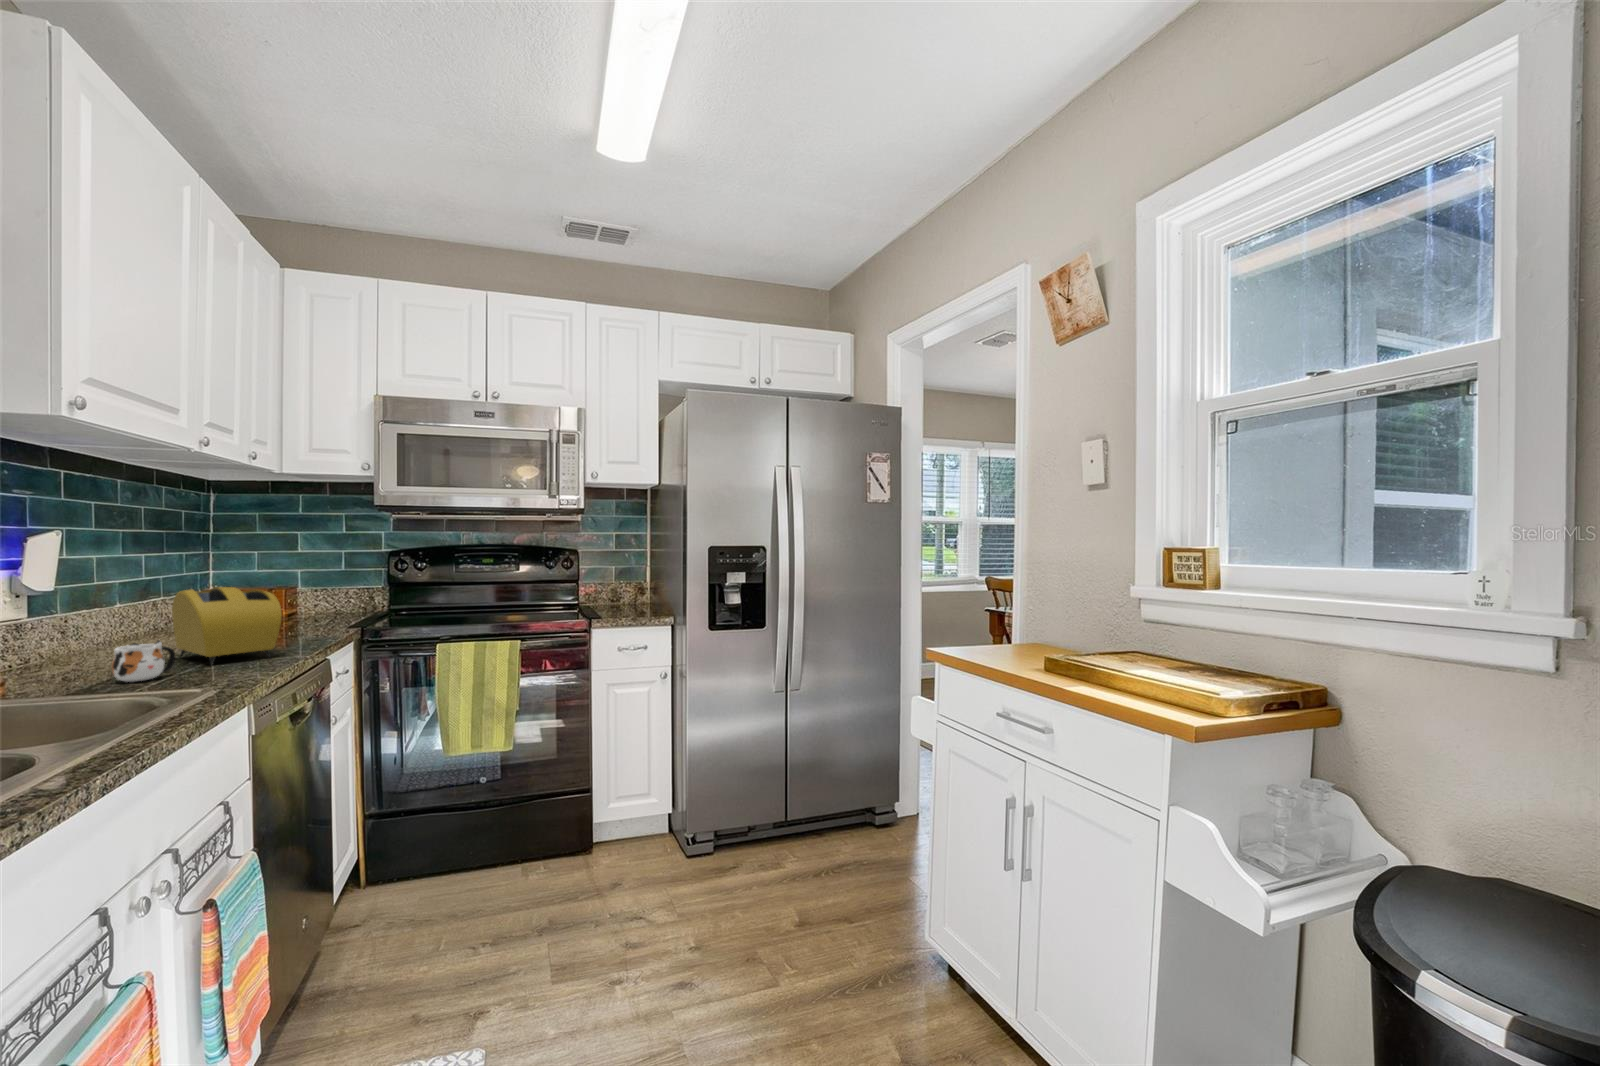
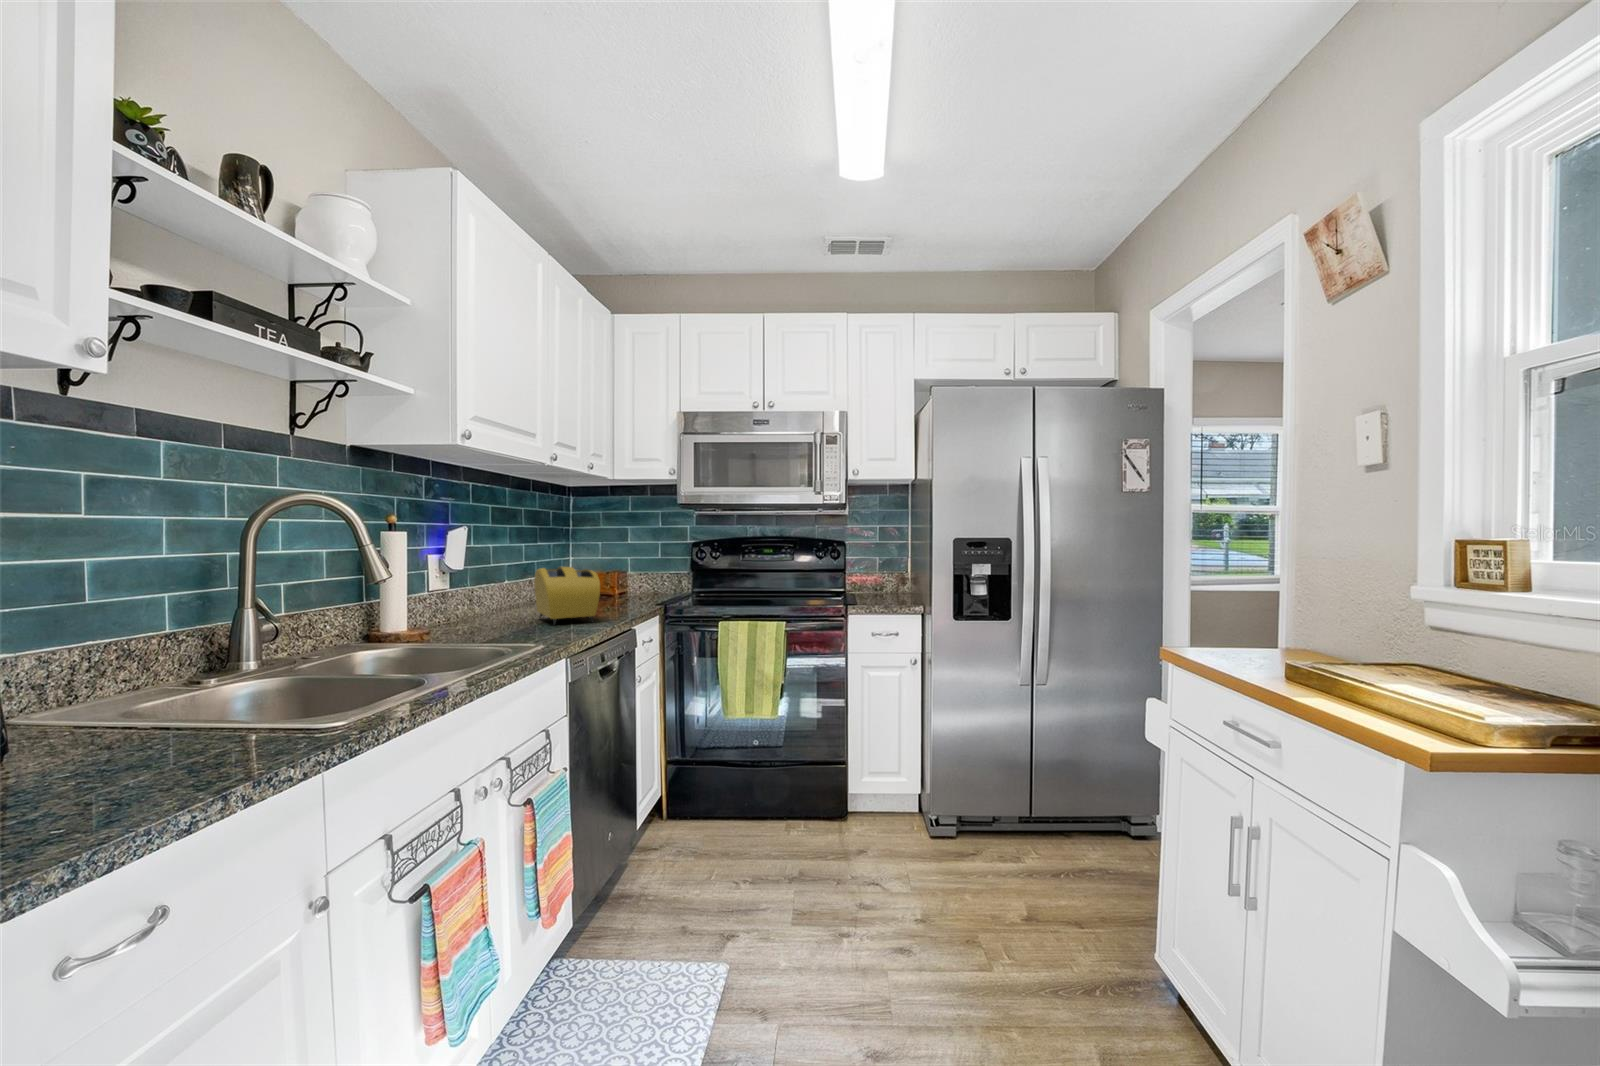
mug: present [112,640,175,682] -> none [490,604,529,633]

